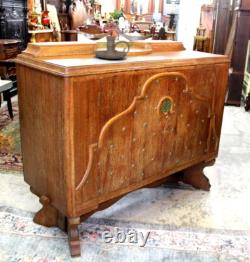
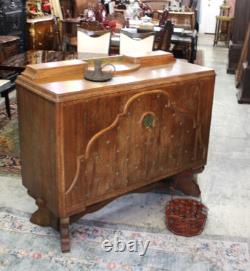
basket: none [180,163,229,234] -> present [164,173,208,236]

